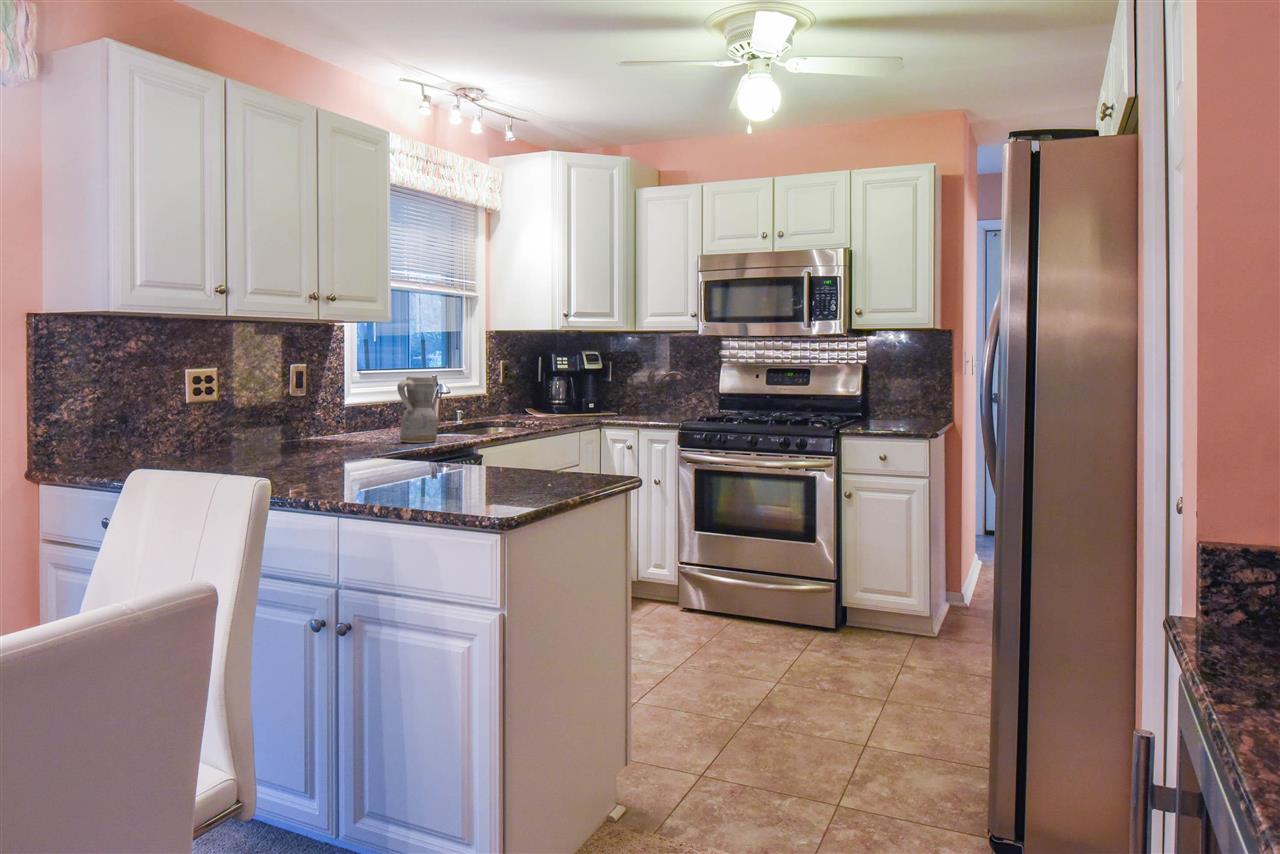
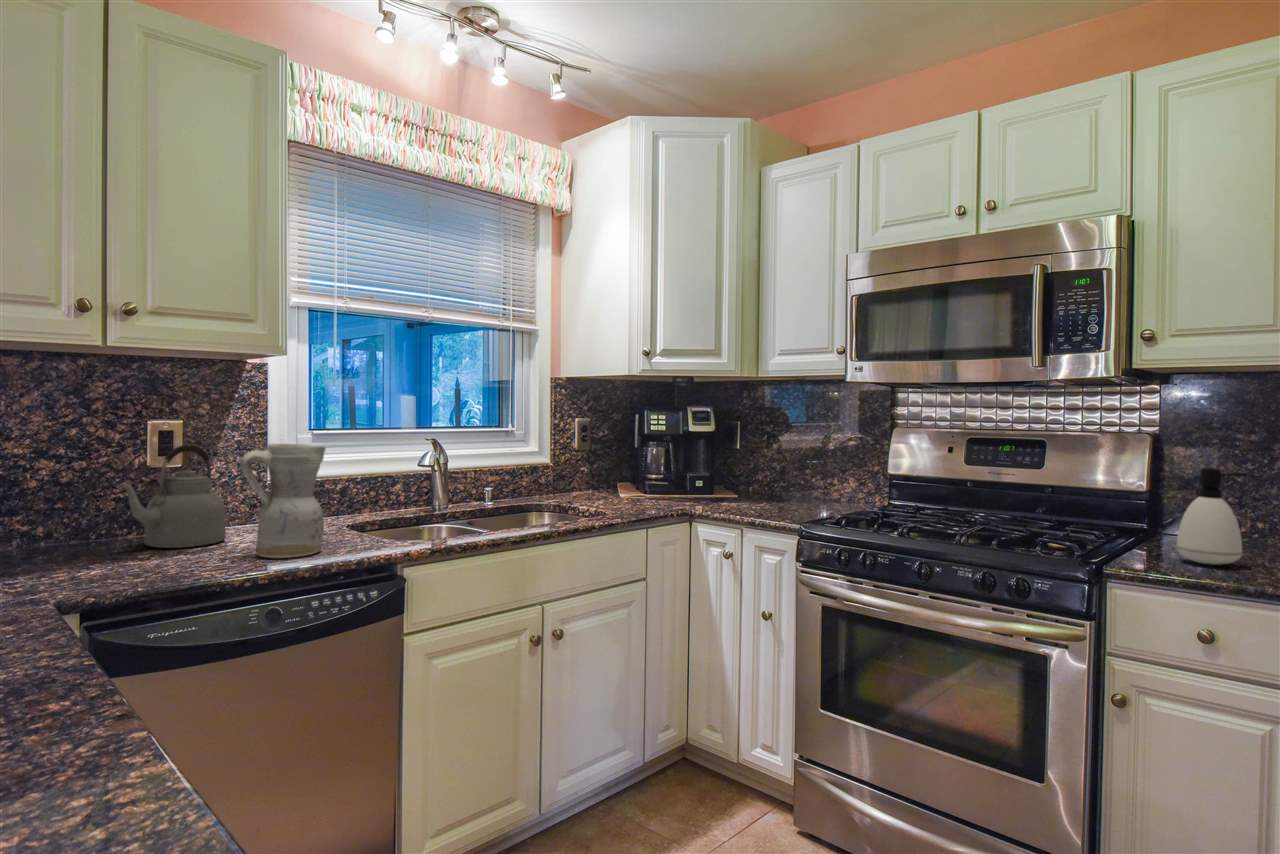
kettle: none [308,380,355,443] -> present [117,445,226,548]
soap dispenser: none [870,380,899,427] -> present [1177,468,1247,565]

